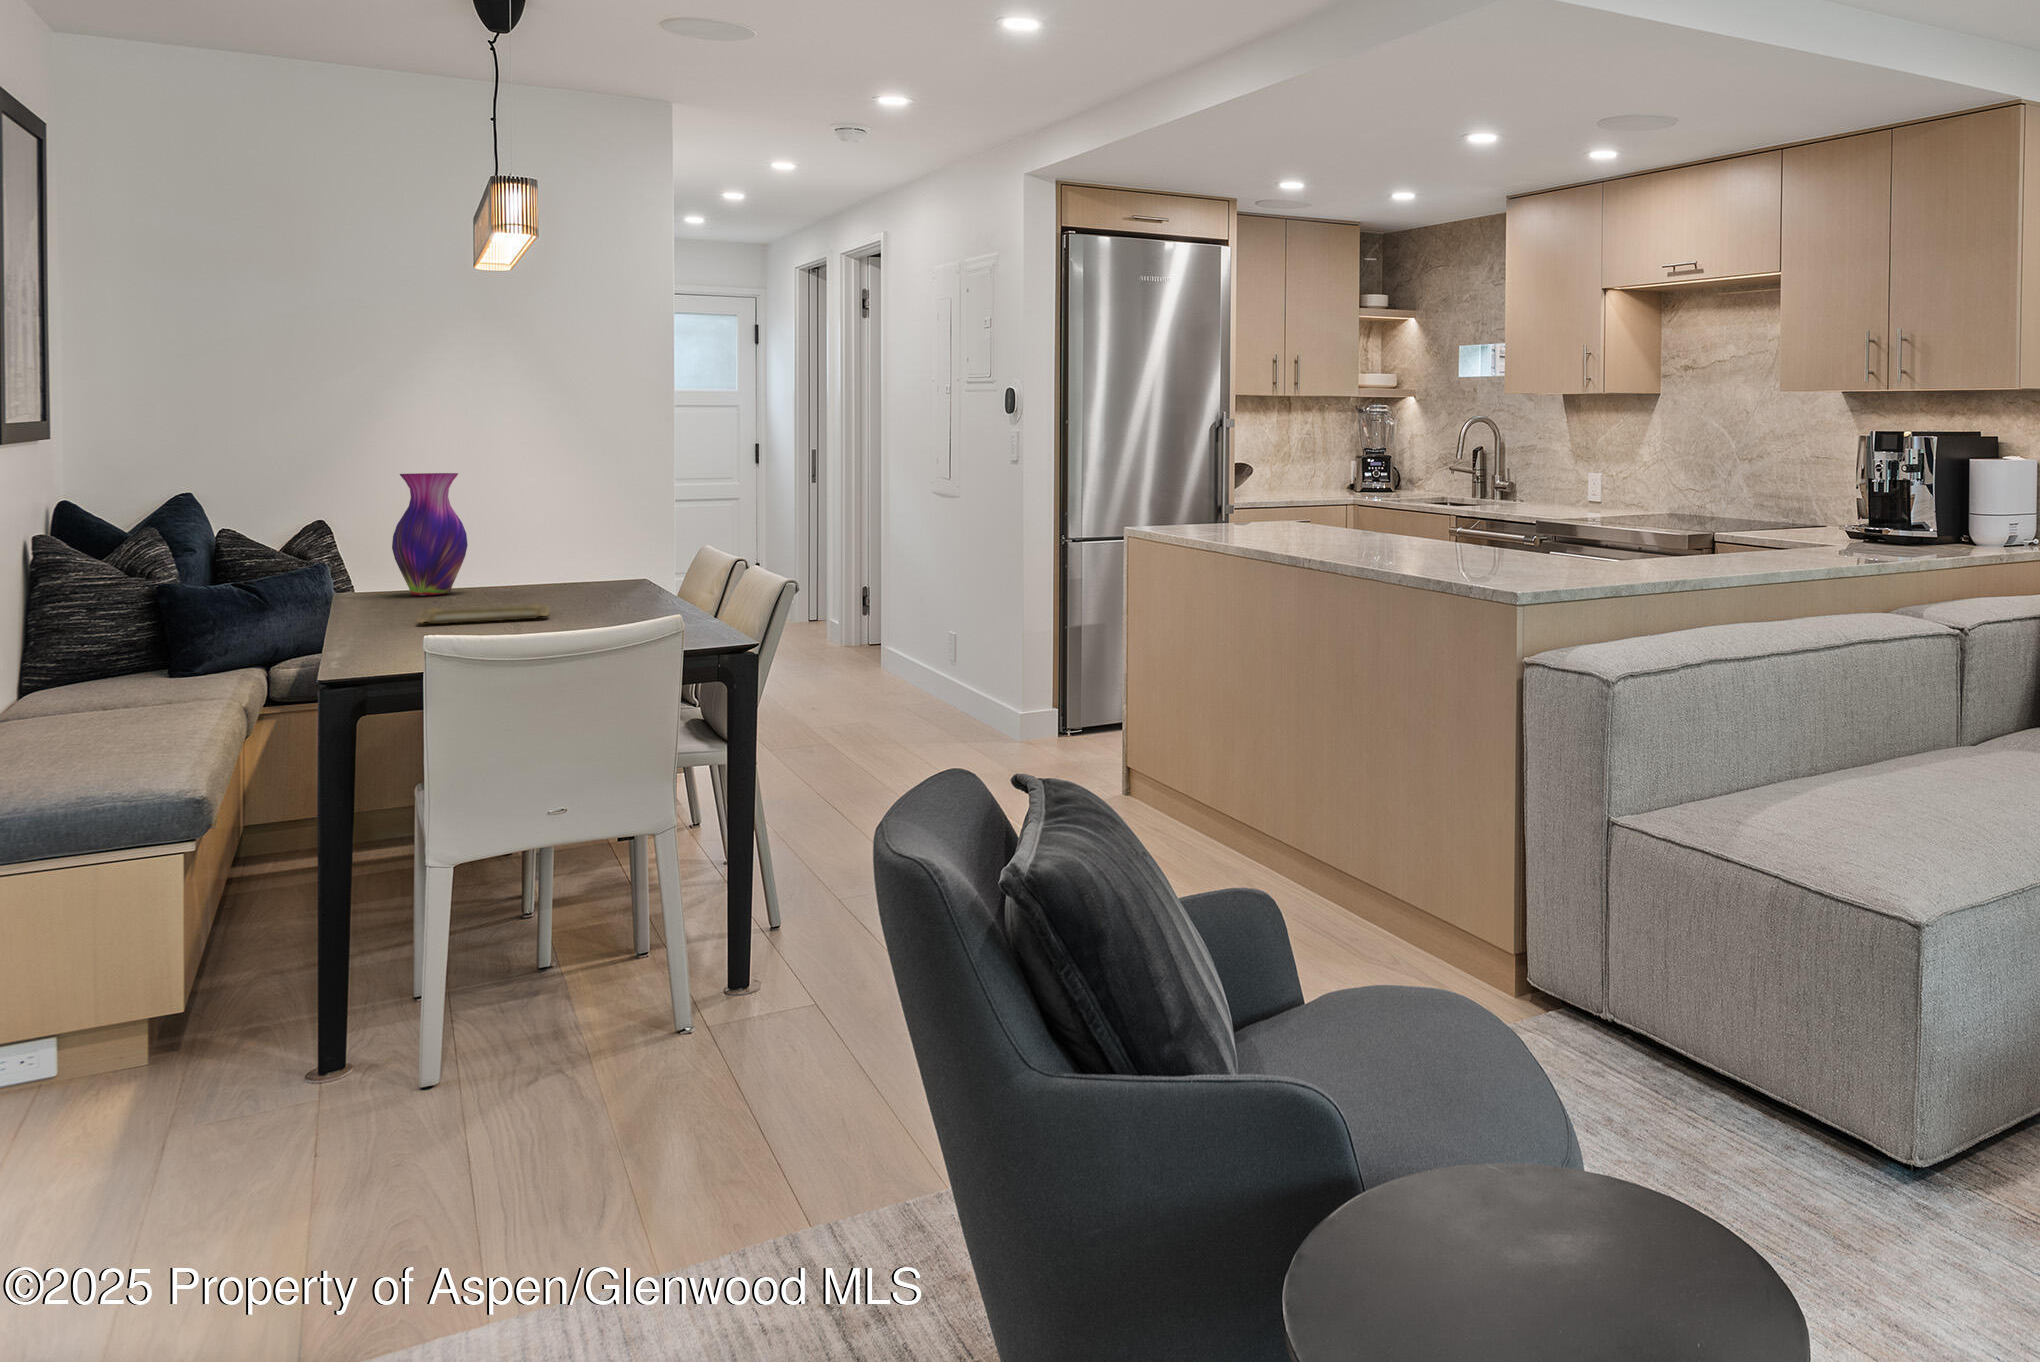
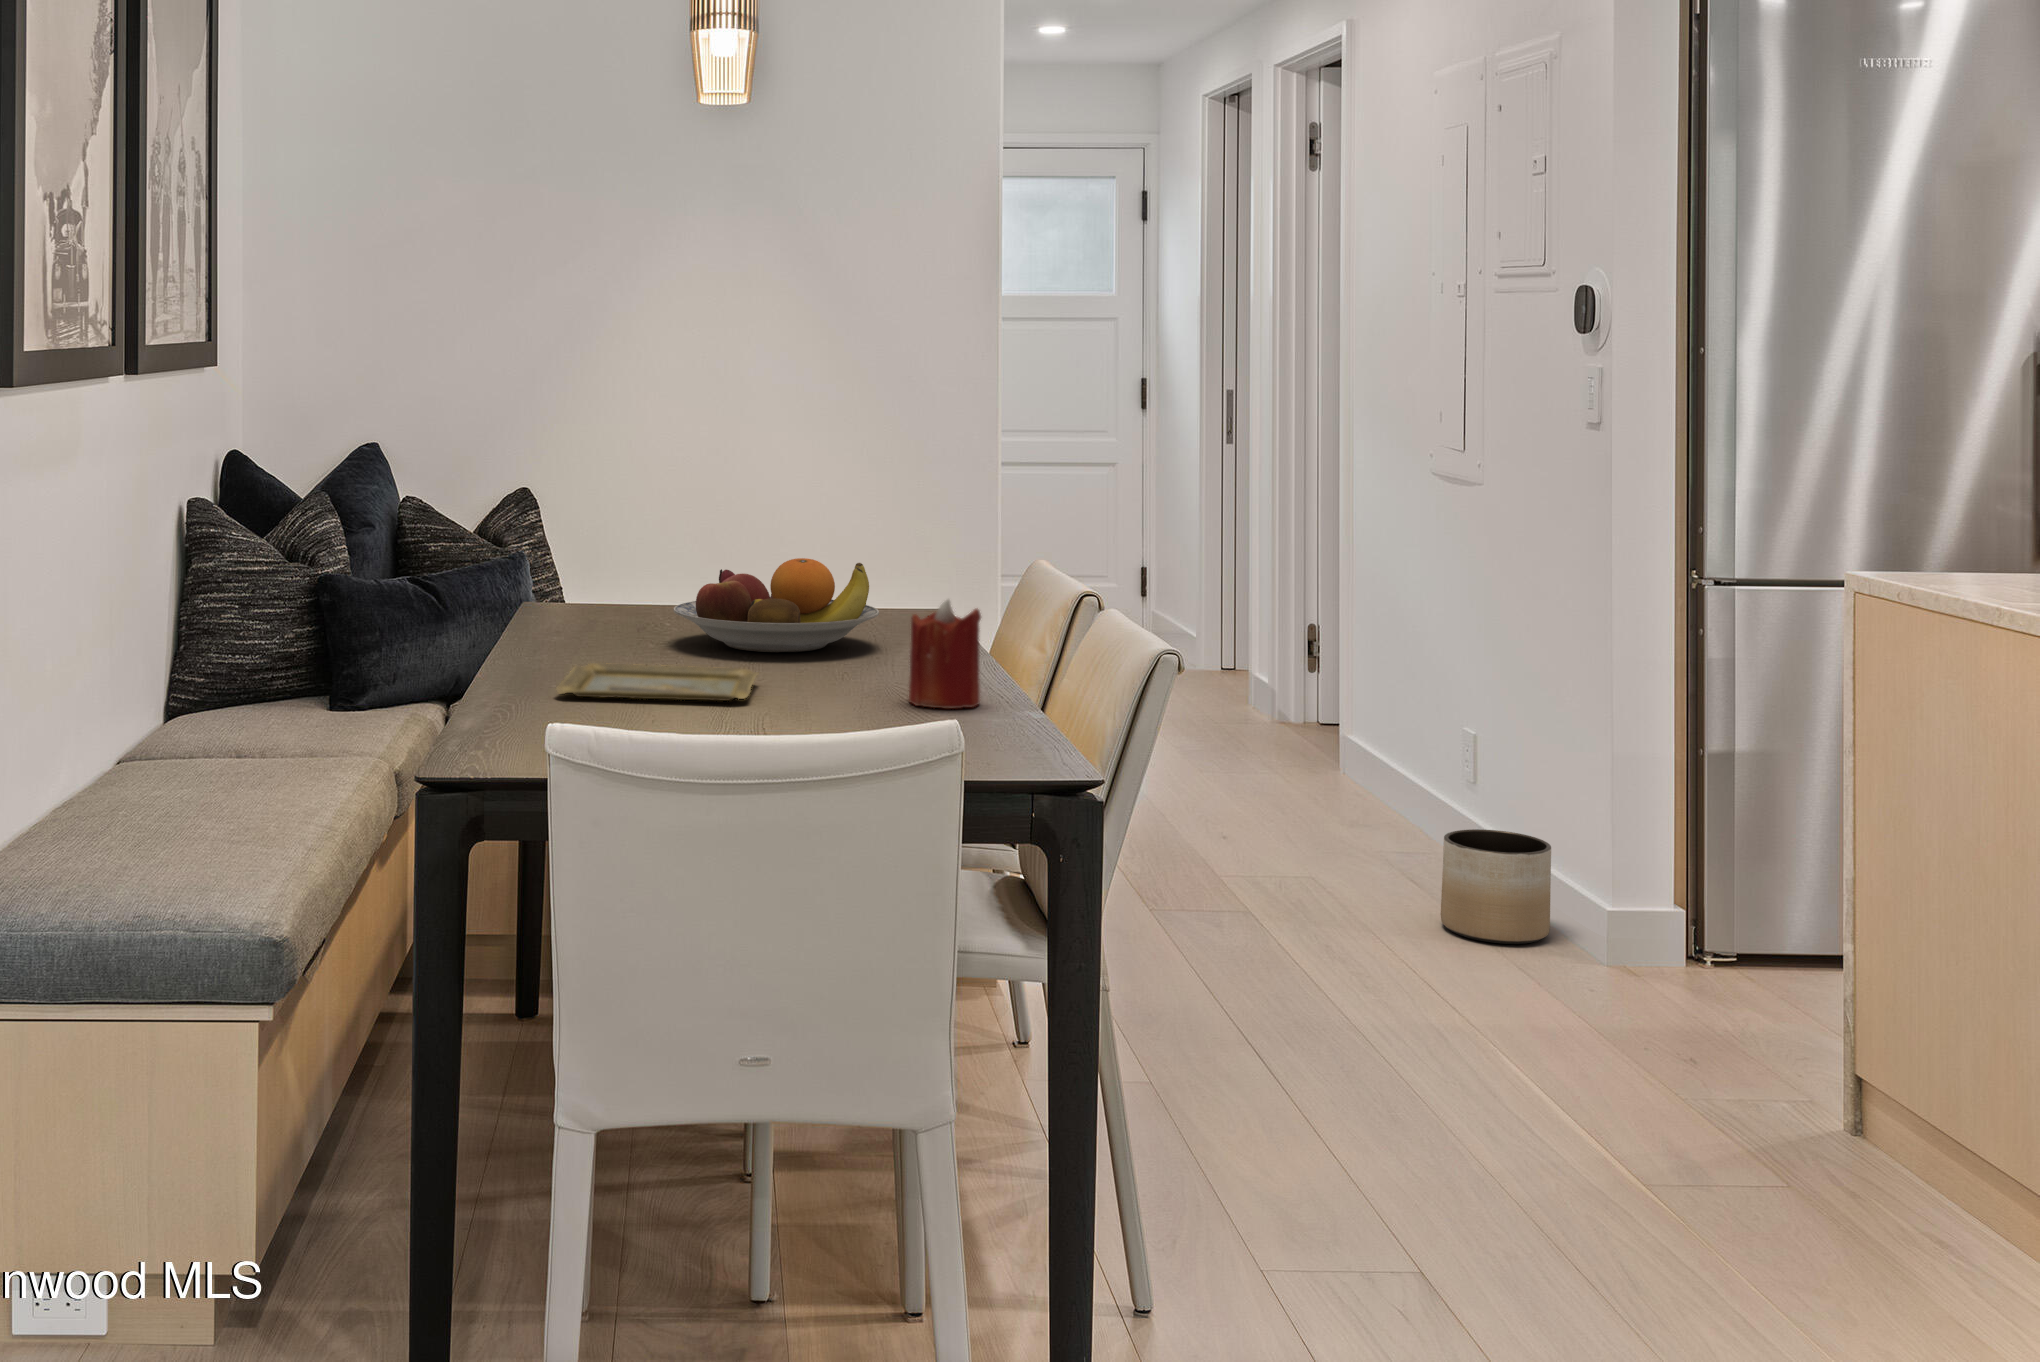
vase: present [392,473,468,595] -> none [581,429,681,620]
fruit bowl: none [474,545,616,601] -> present [673,558,879,652]
candle: none [648,553,690,613] -> present [909,600,981,708]
planter: none [951,687,1007,746] -> present [1441,829,1551,944]

